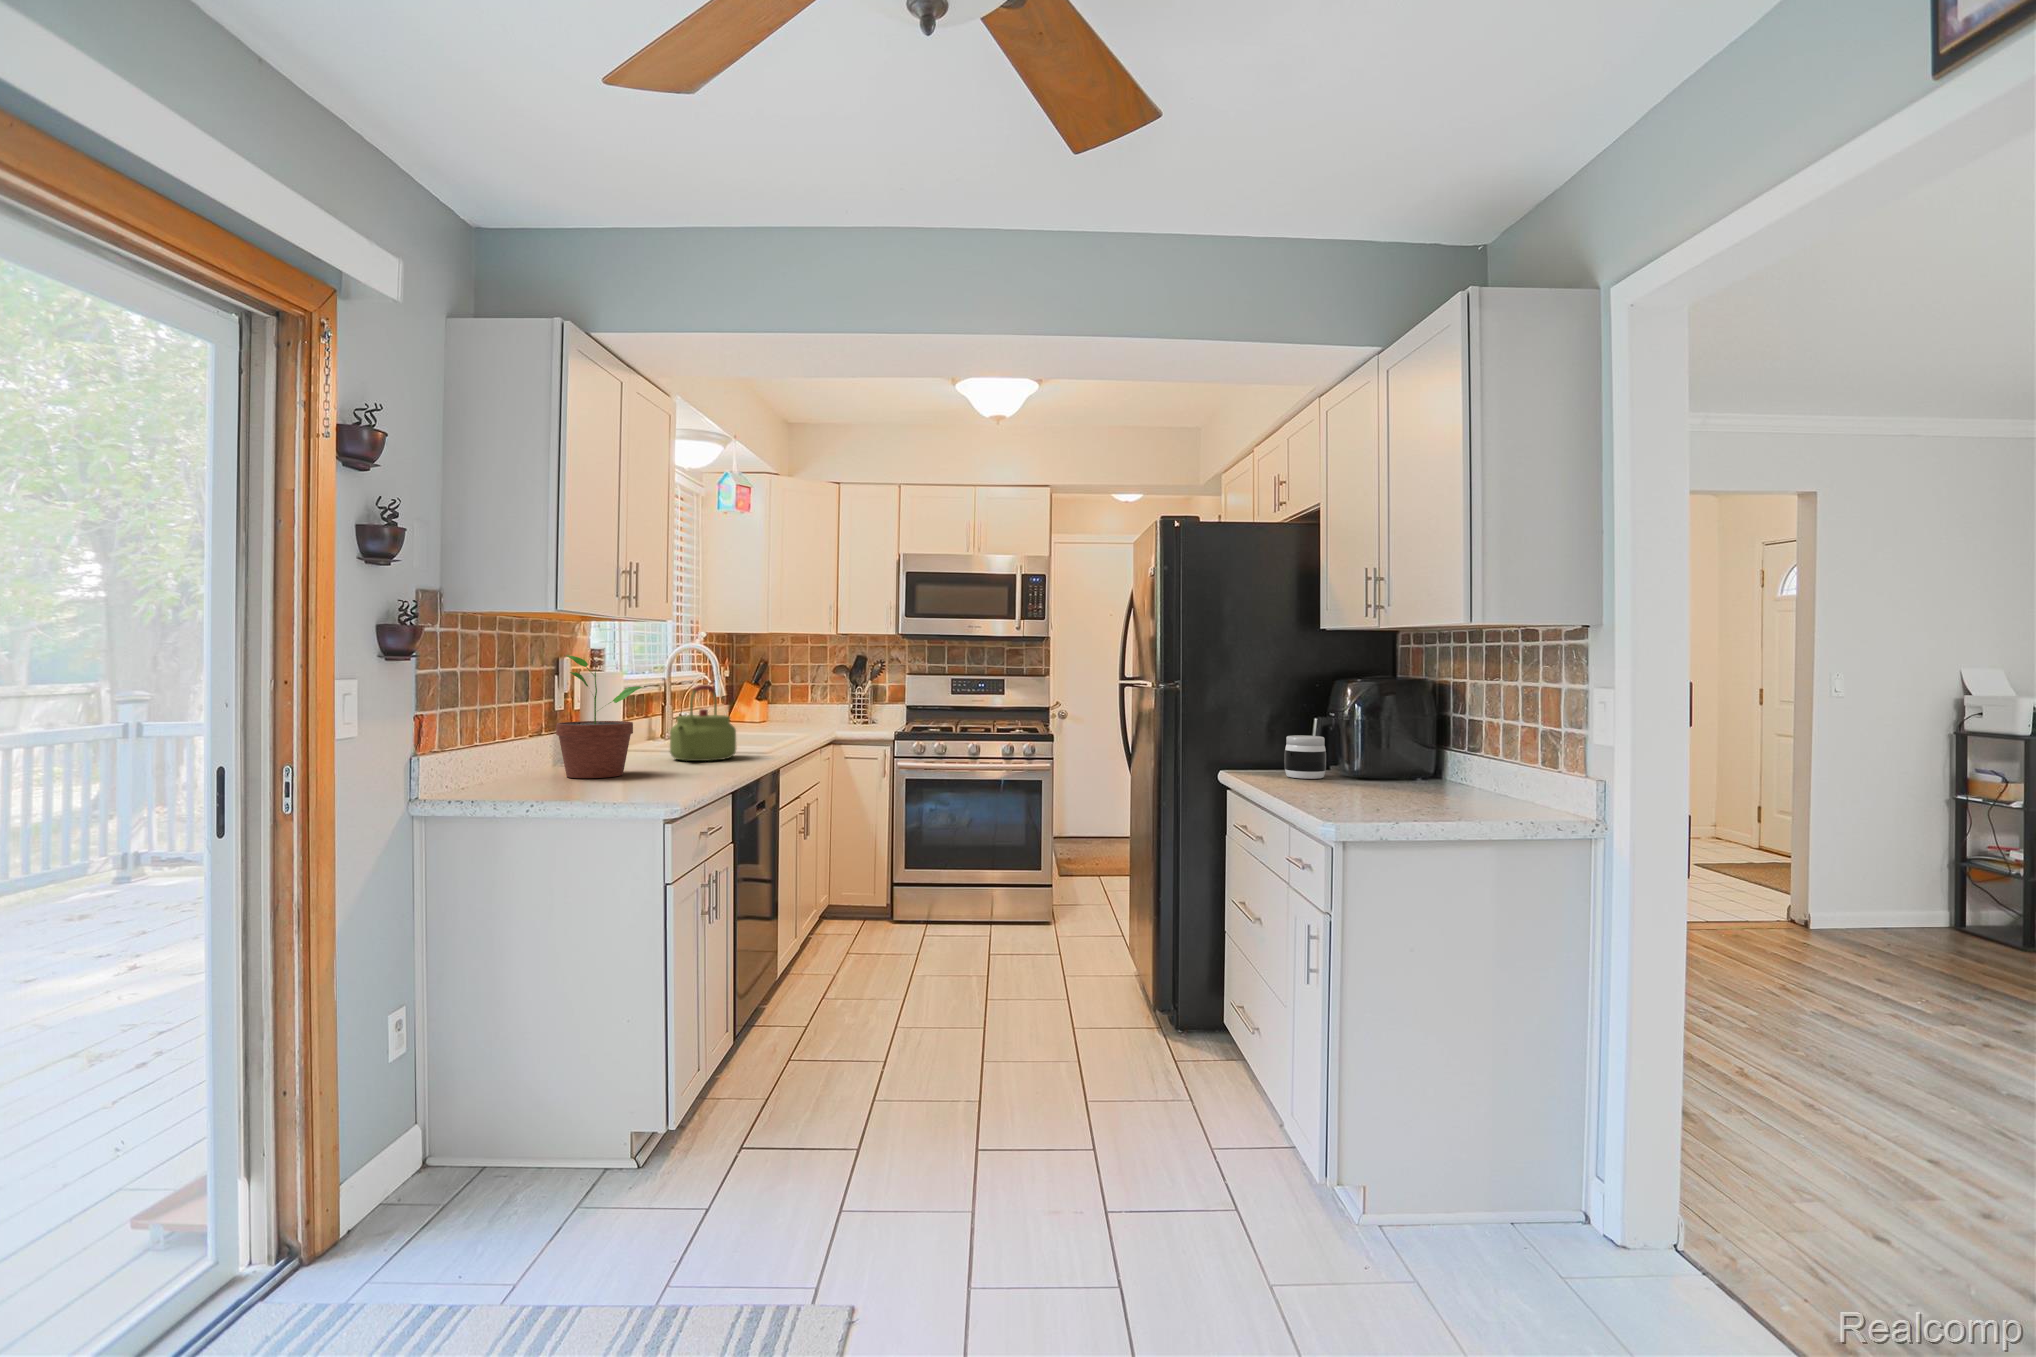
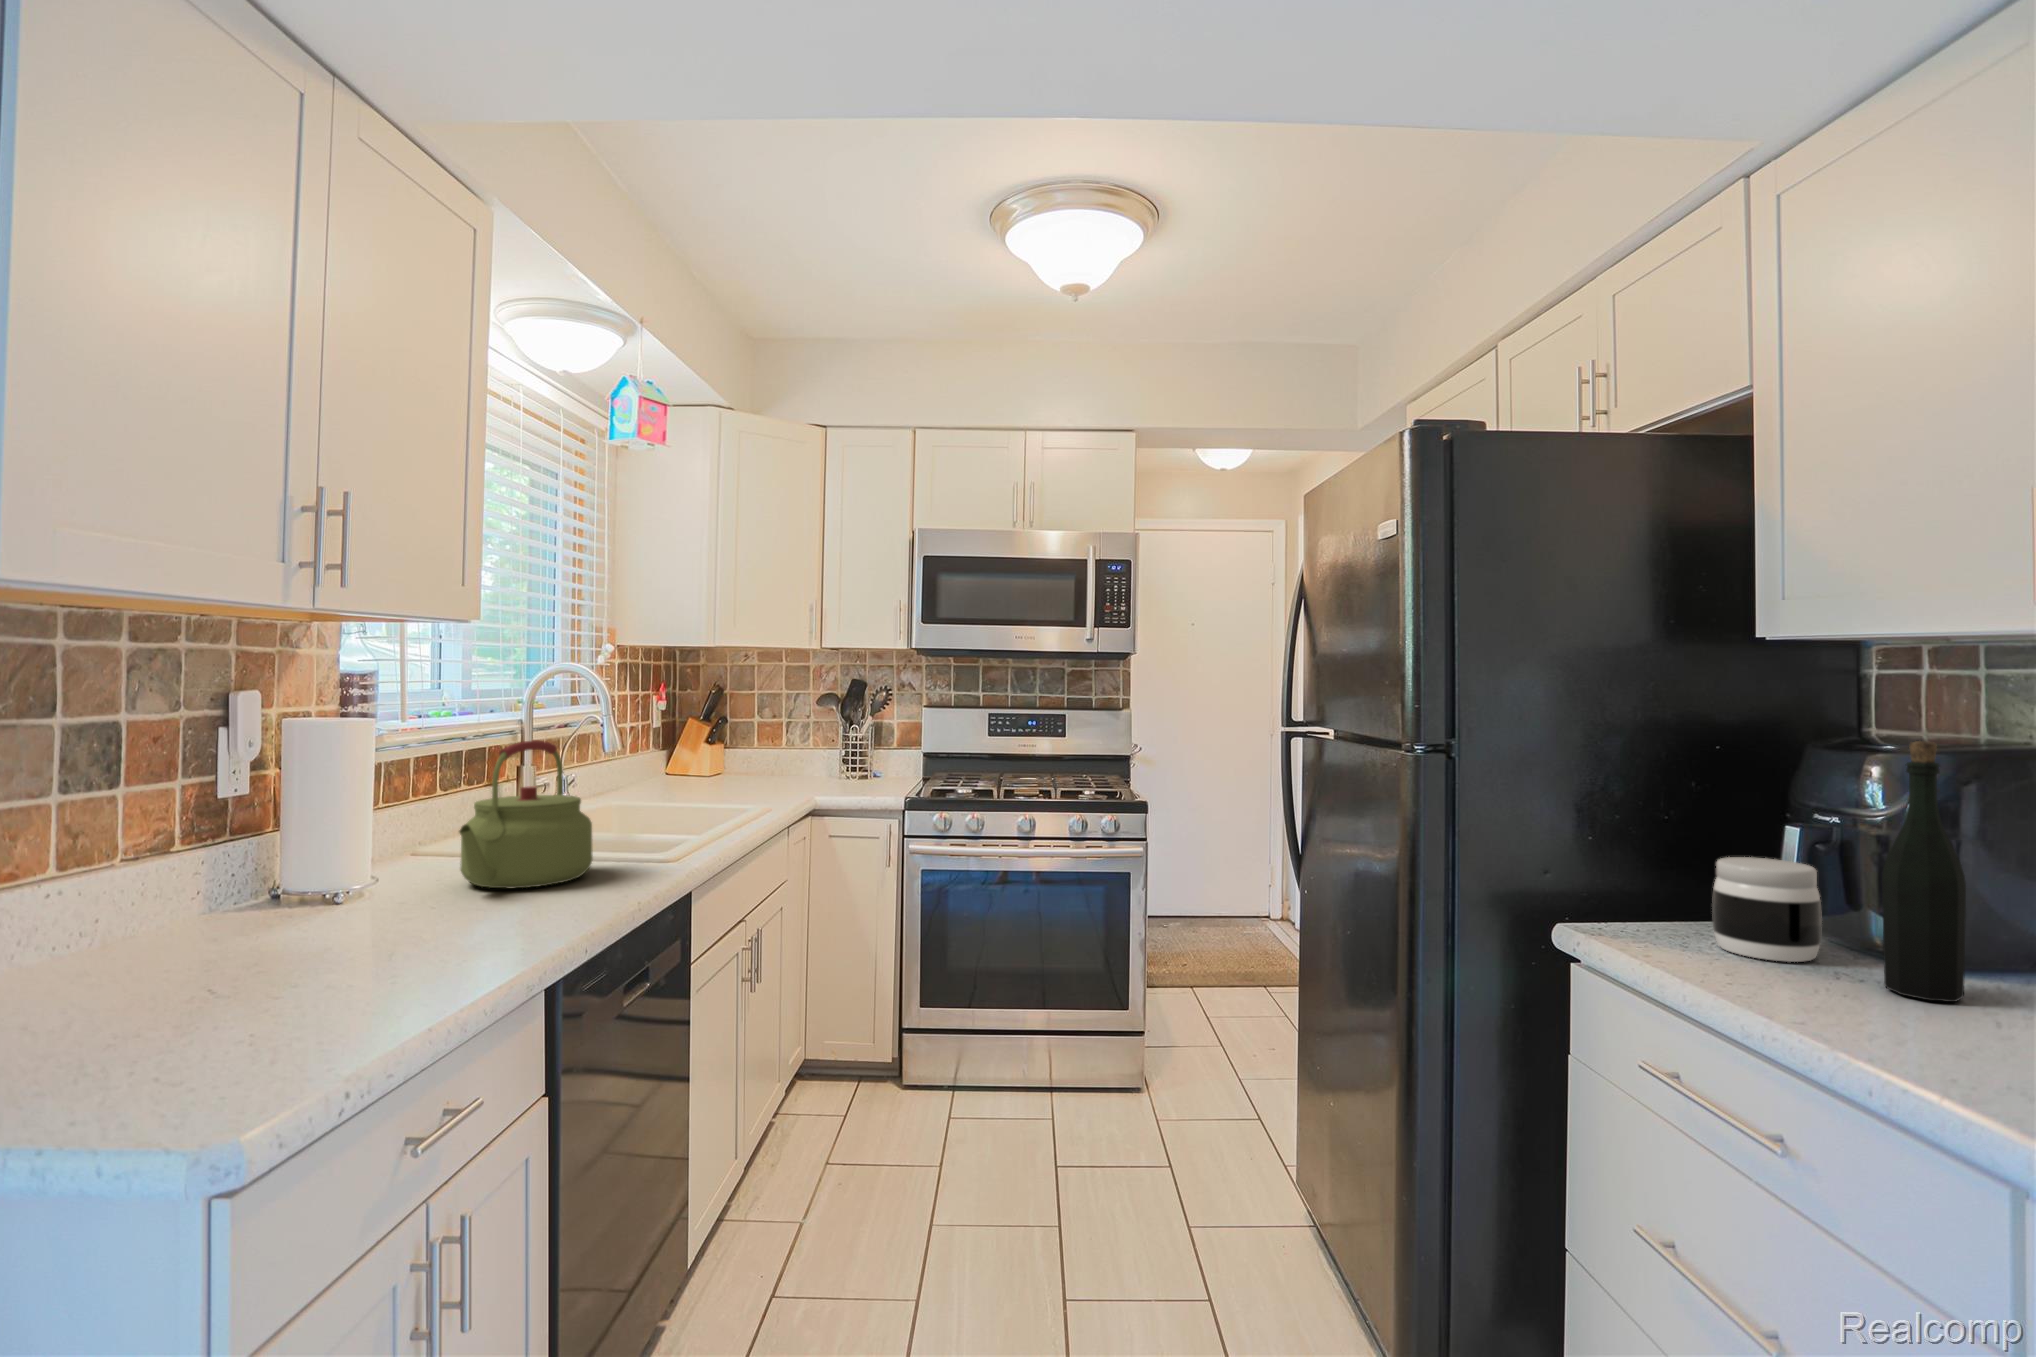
potted plant: present [556,655,642,778] -> none [137,690,340,961]
bottle: none [1332,678,1359,786] -> present [1882,741,1966,1002]

